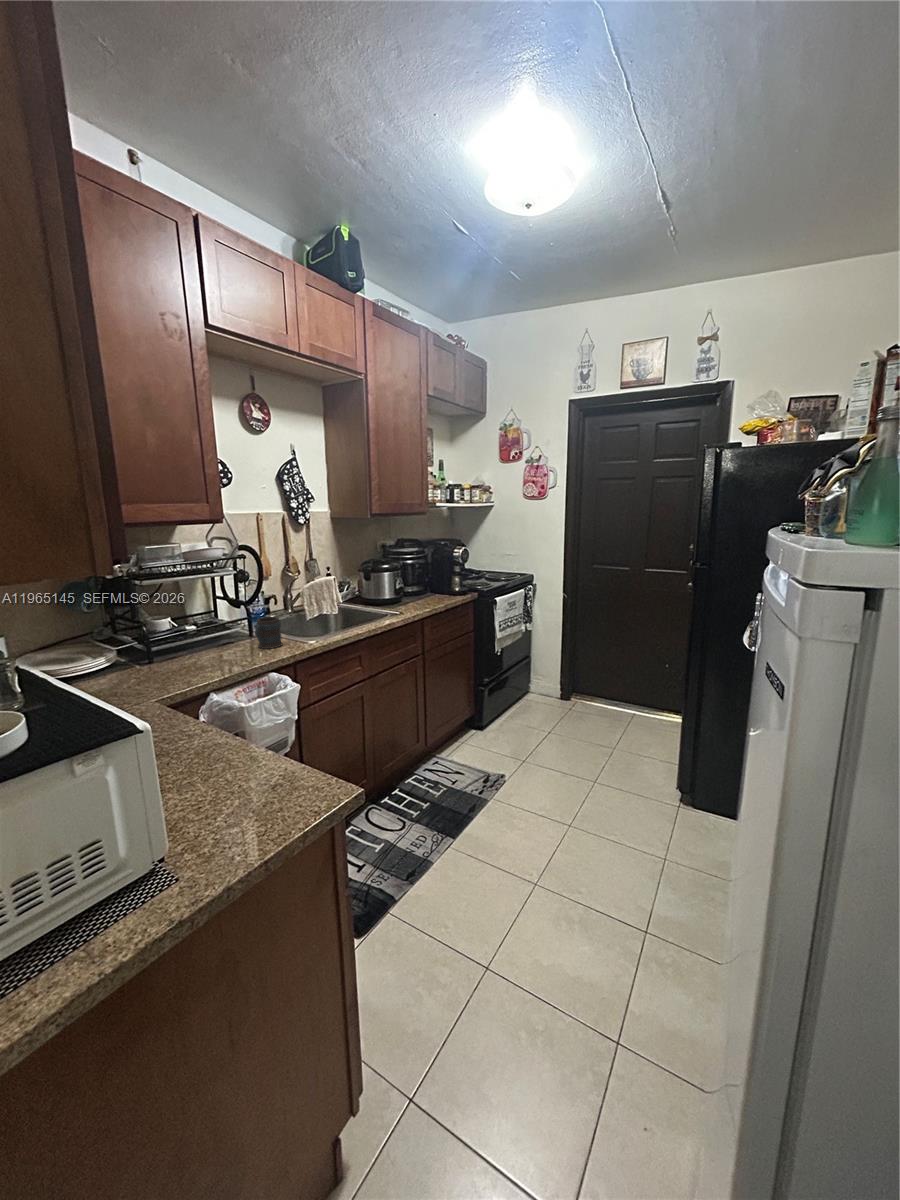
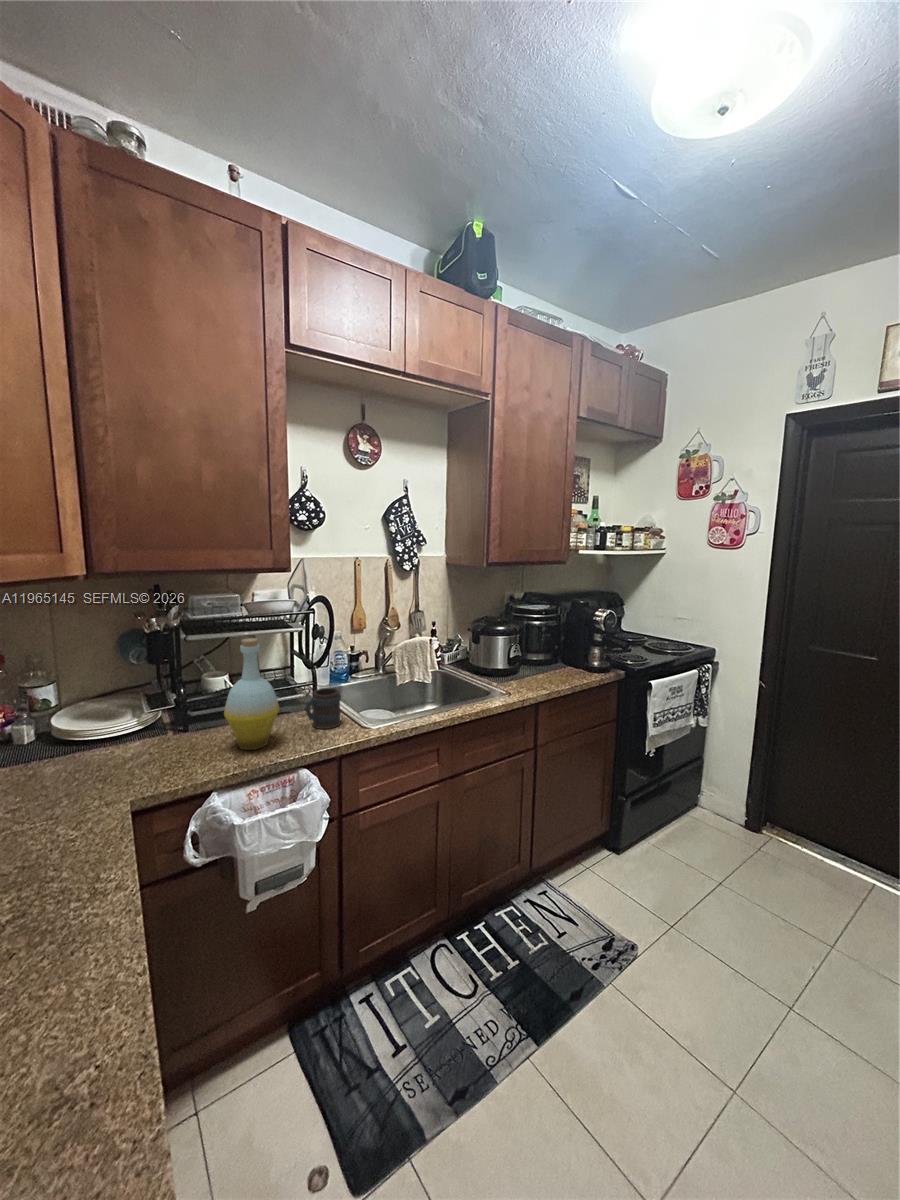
bottle: none [193,575,240,666] -> present [224,638,279,750]

